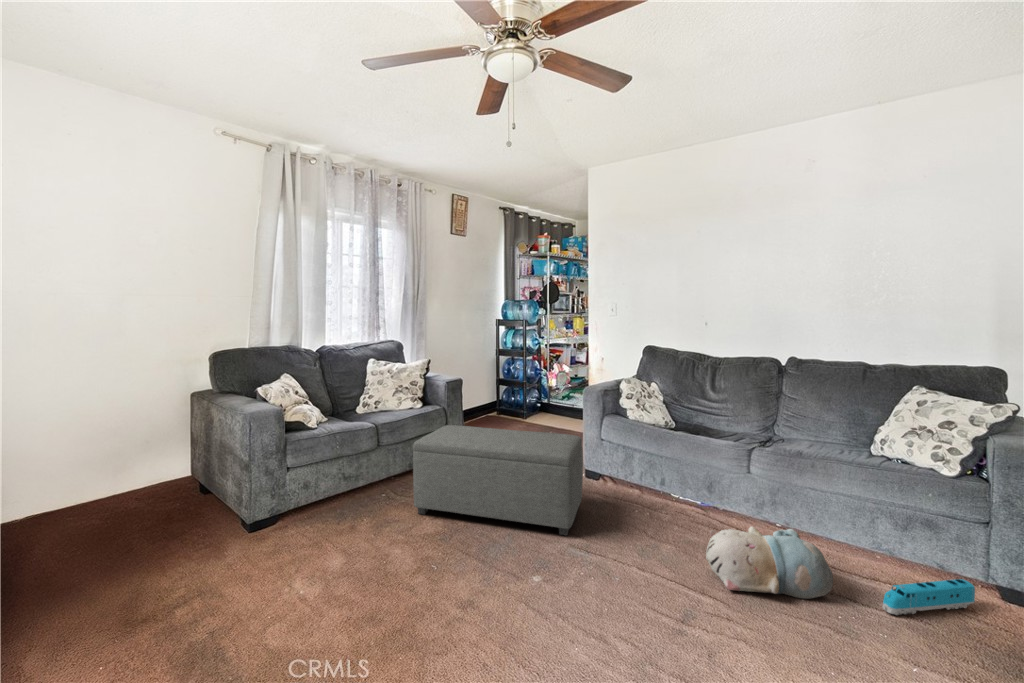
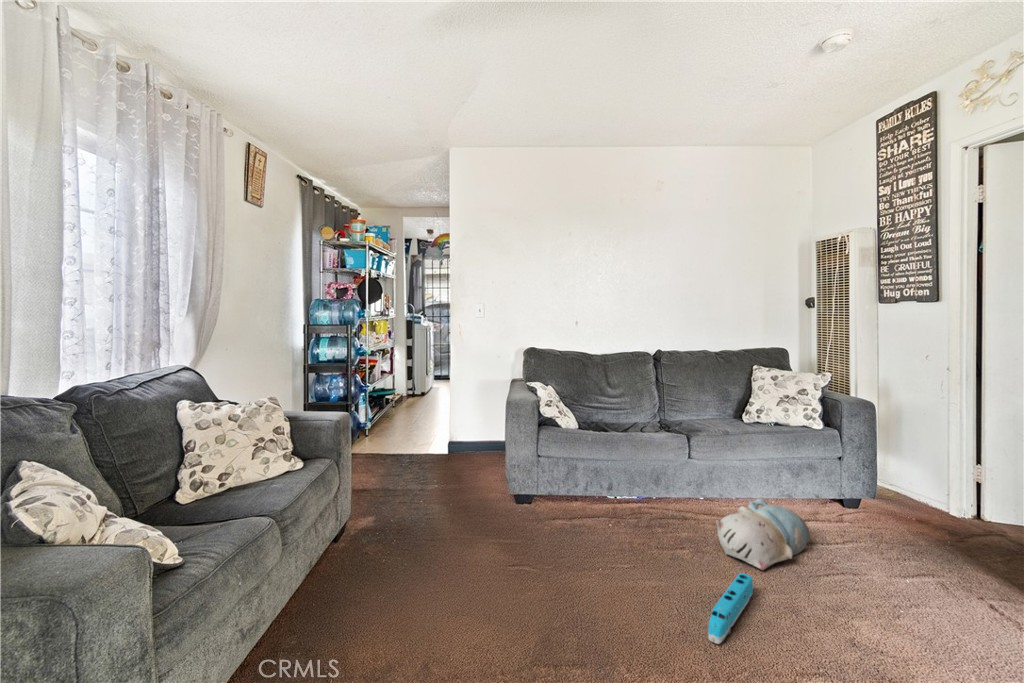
ottoman: present [413,425,583,536] -> none [379,459,599,629]
toy train: present [883,579,975,615] -> present [708,573,753,644]

